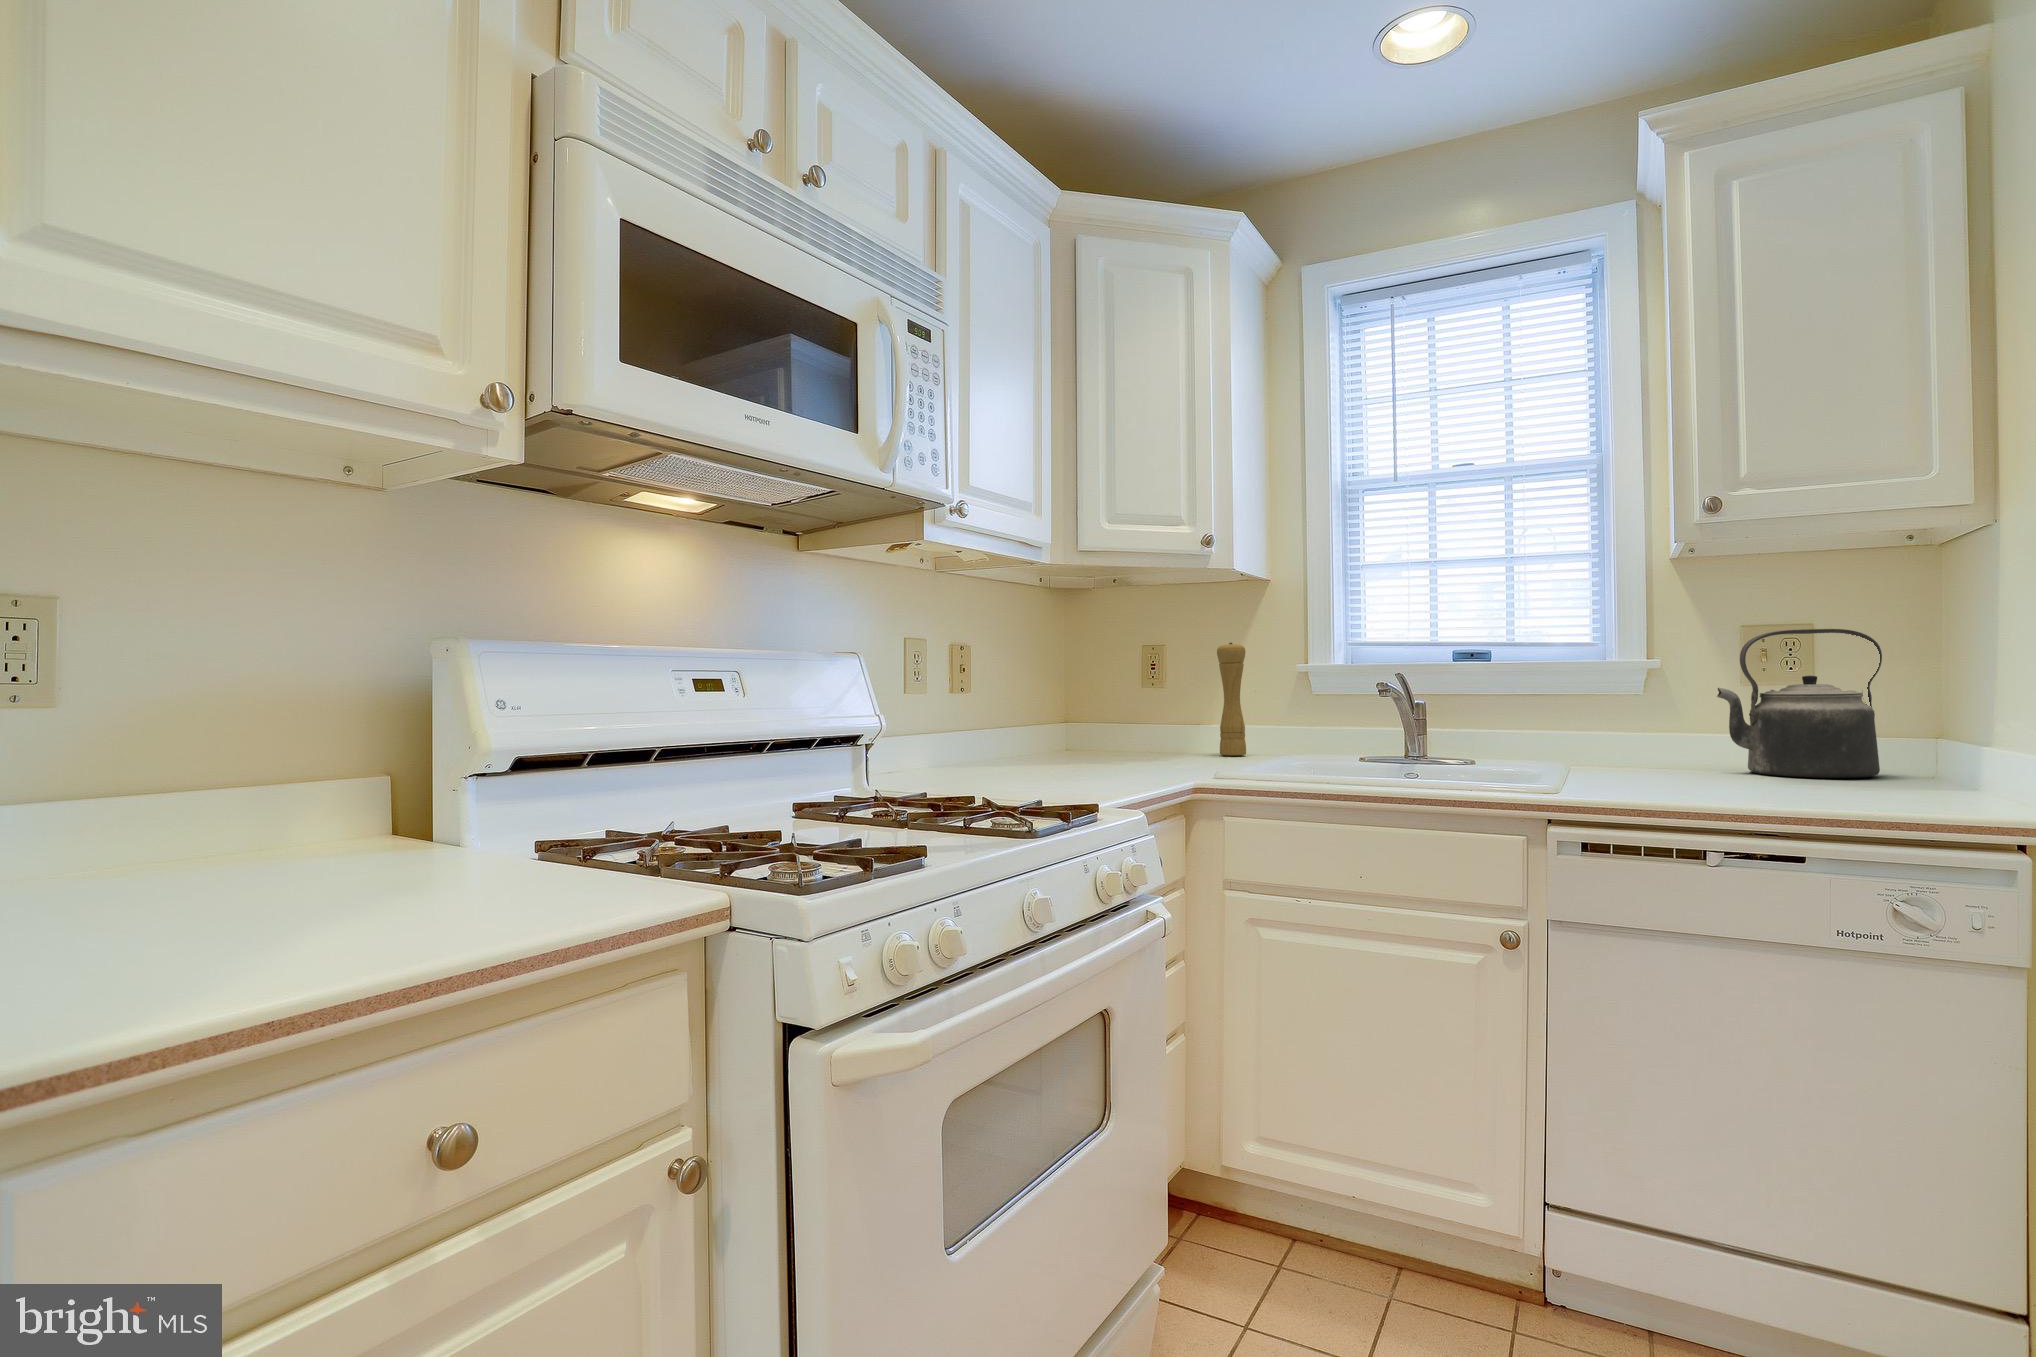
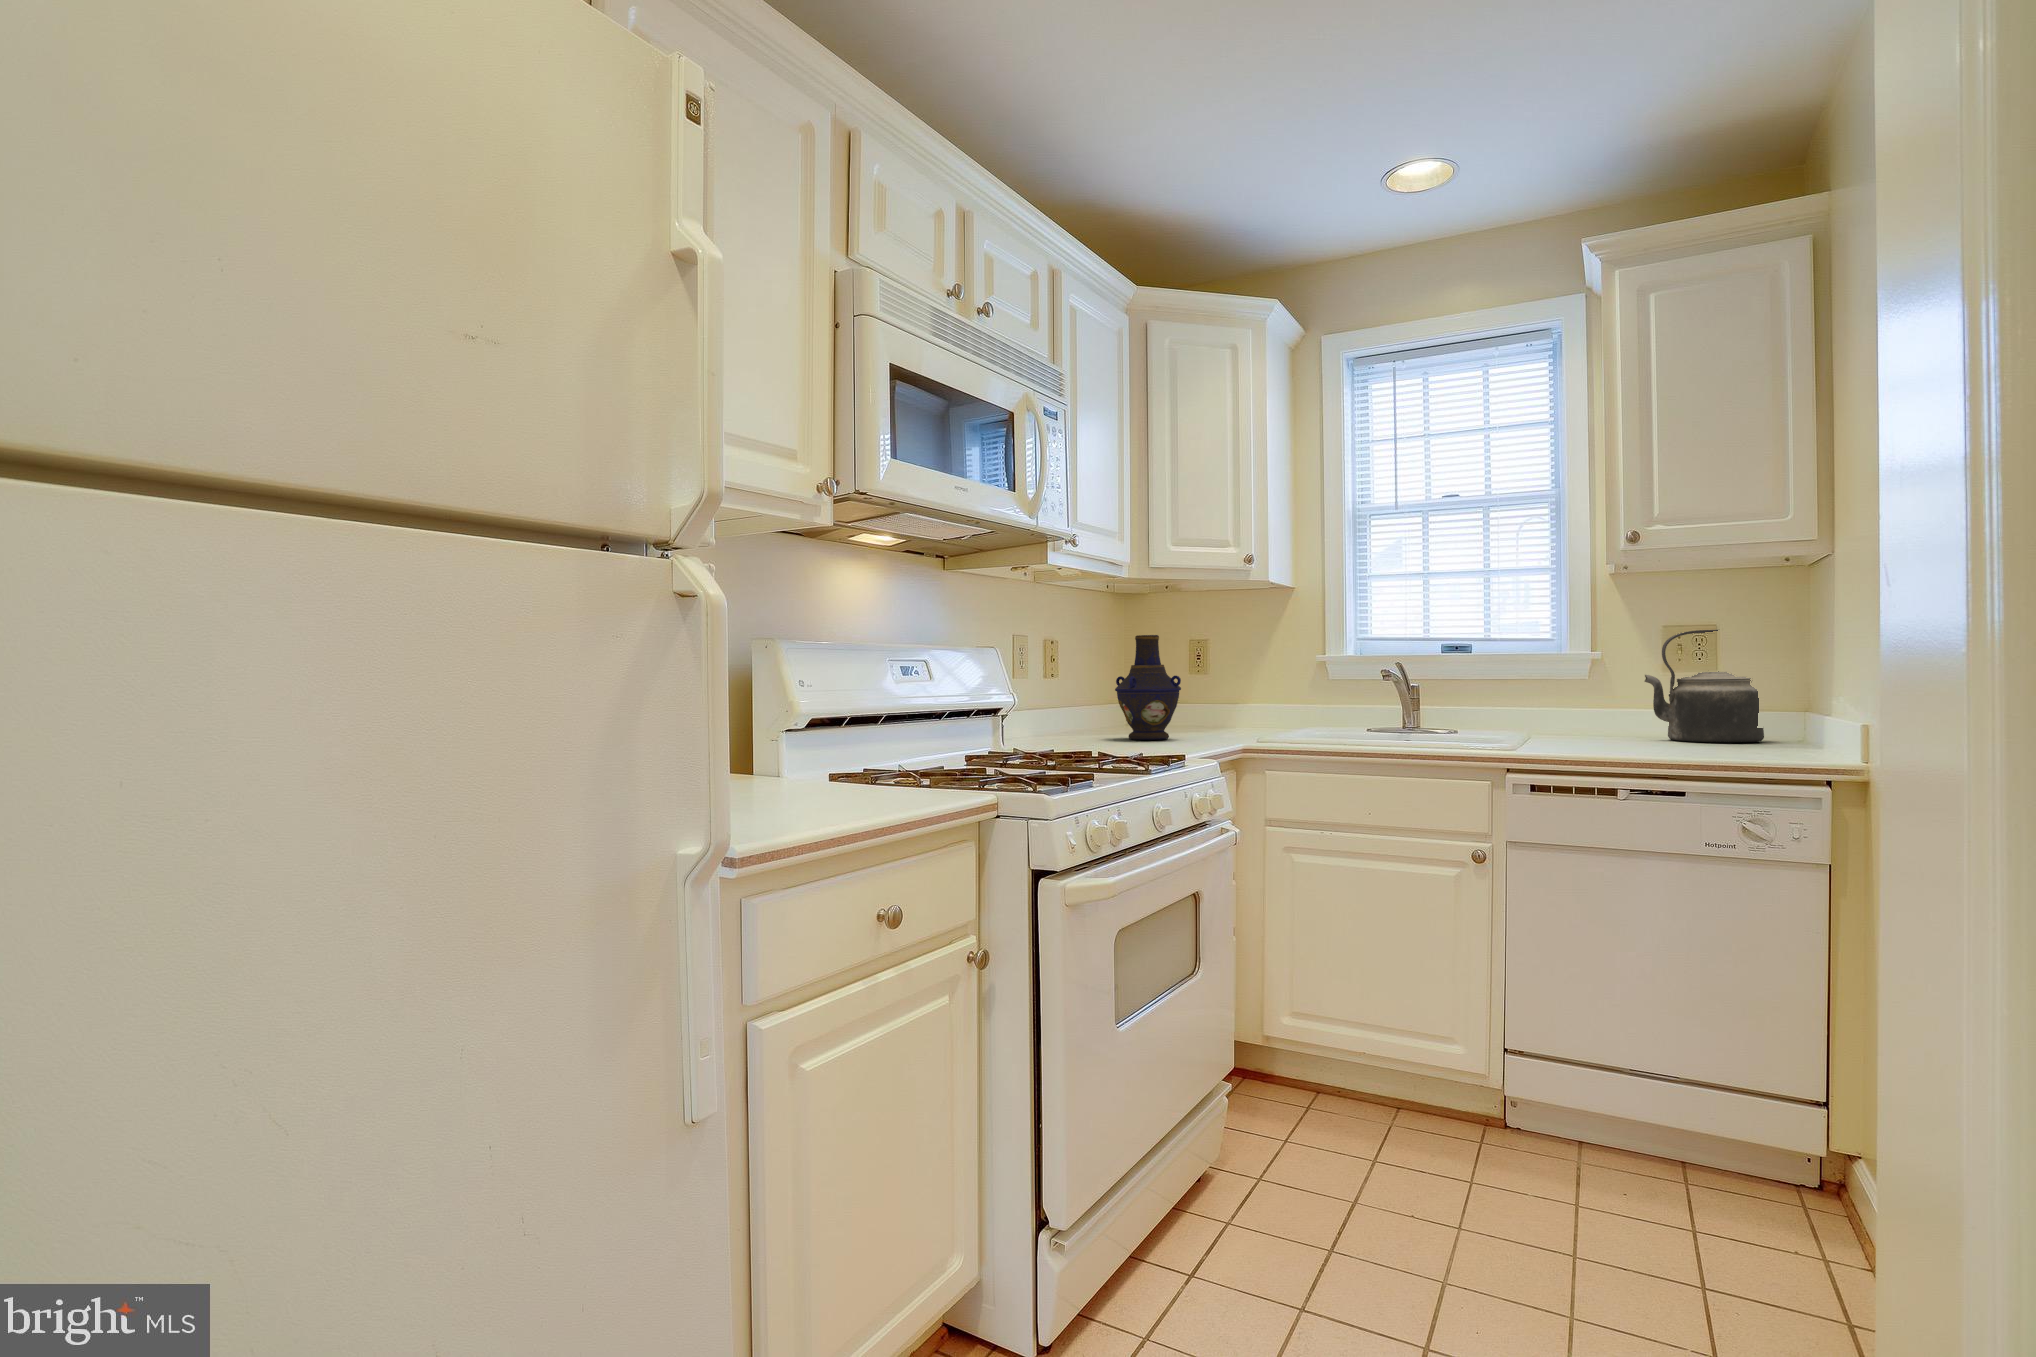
vase: none [1036,637,1120,772] -> present [1115,635,1181,740]
pepper mill: present [1217,643,1246,756] -> none [1251,639,1275,730]

